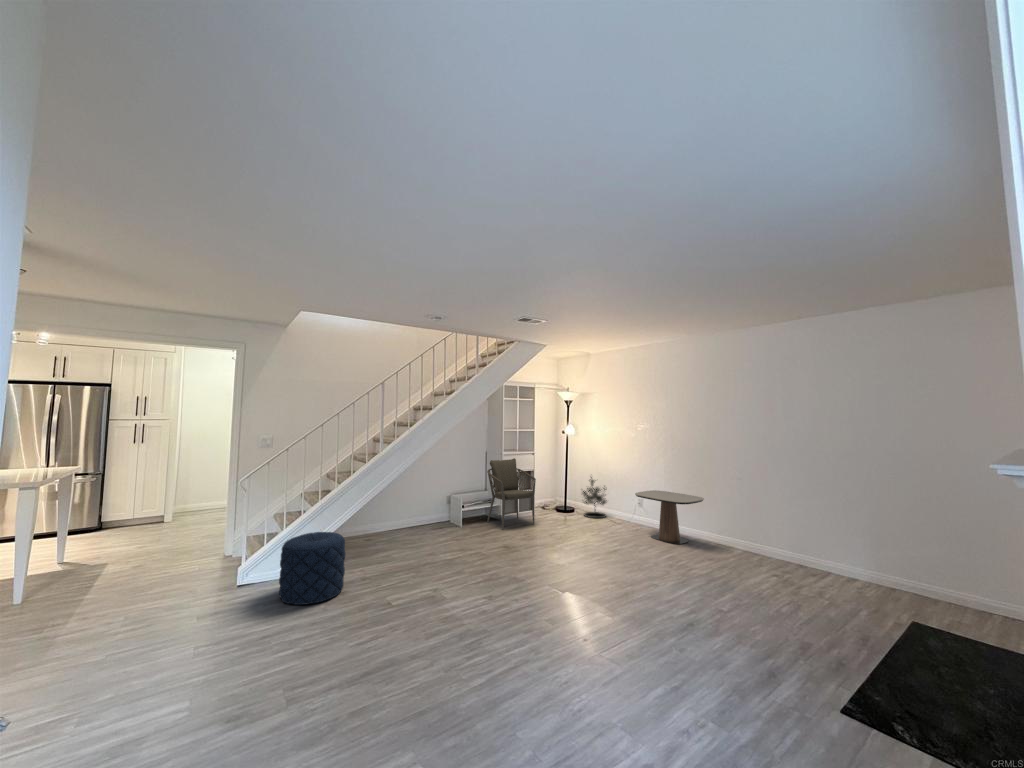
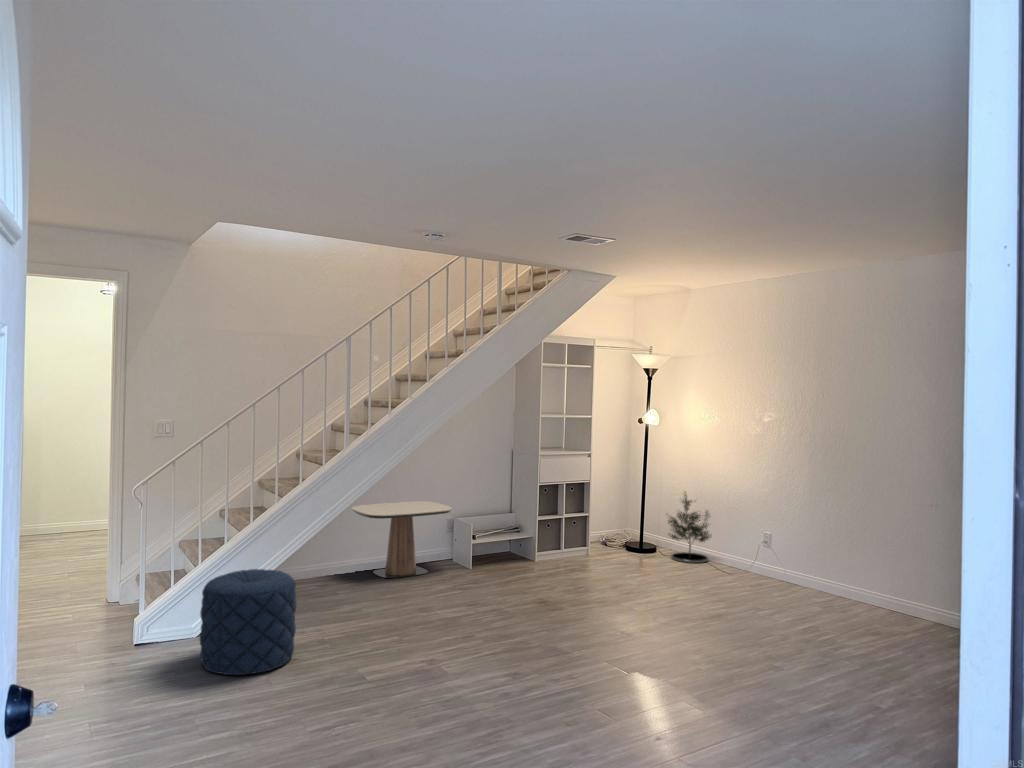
armchair: present [487,458,536,529] -> none [512,462,592,576]
side table: present [635,490,704,544] -> present [352,501,452,578]

